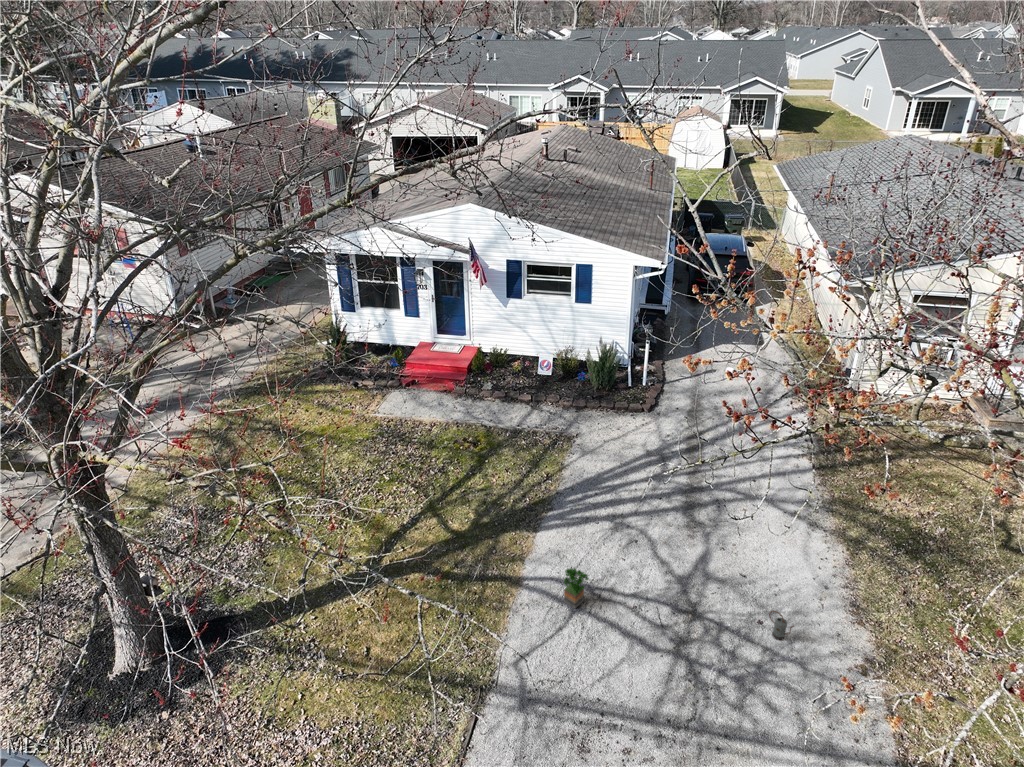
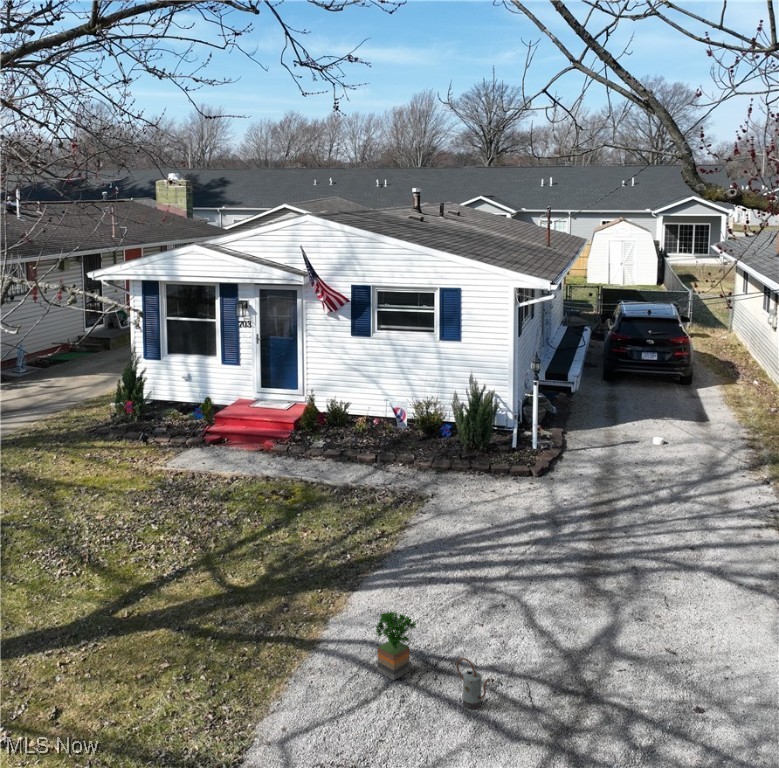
watering can: present [769,611,794,640] -> present [457,658,489,709]

